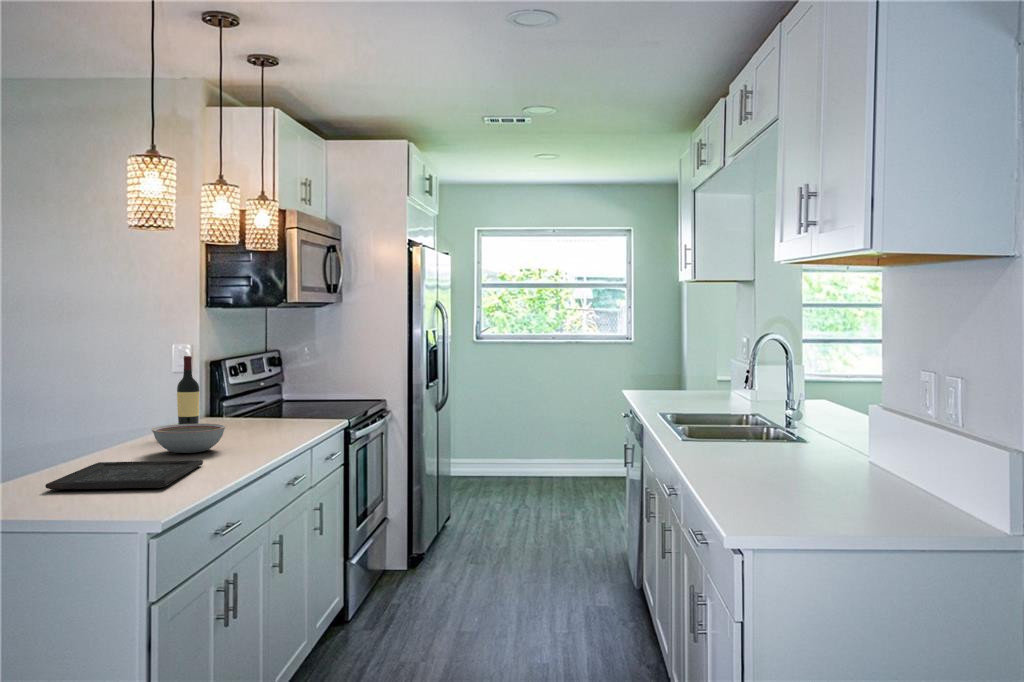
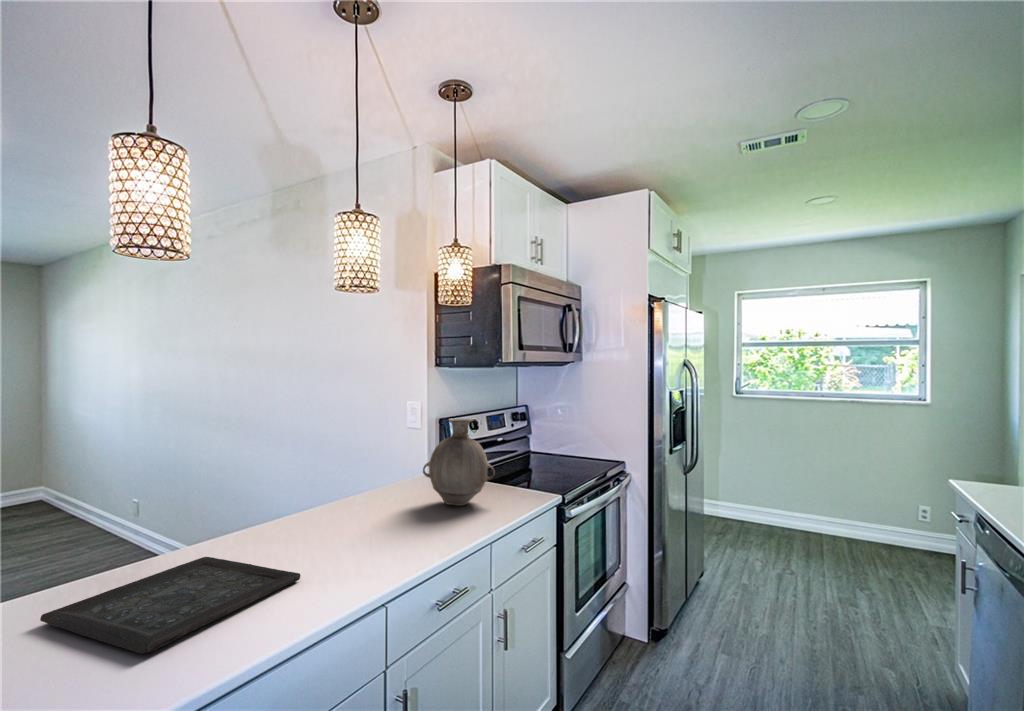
vase: none [228,354,296,431] -> present [423,418,495,506]
wine bottle: present [177,356,199,424] -> none [375,419,397,504]
bowl: present [152,424,226,453] -> none [294,501,380,544]

